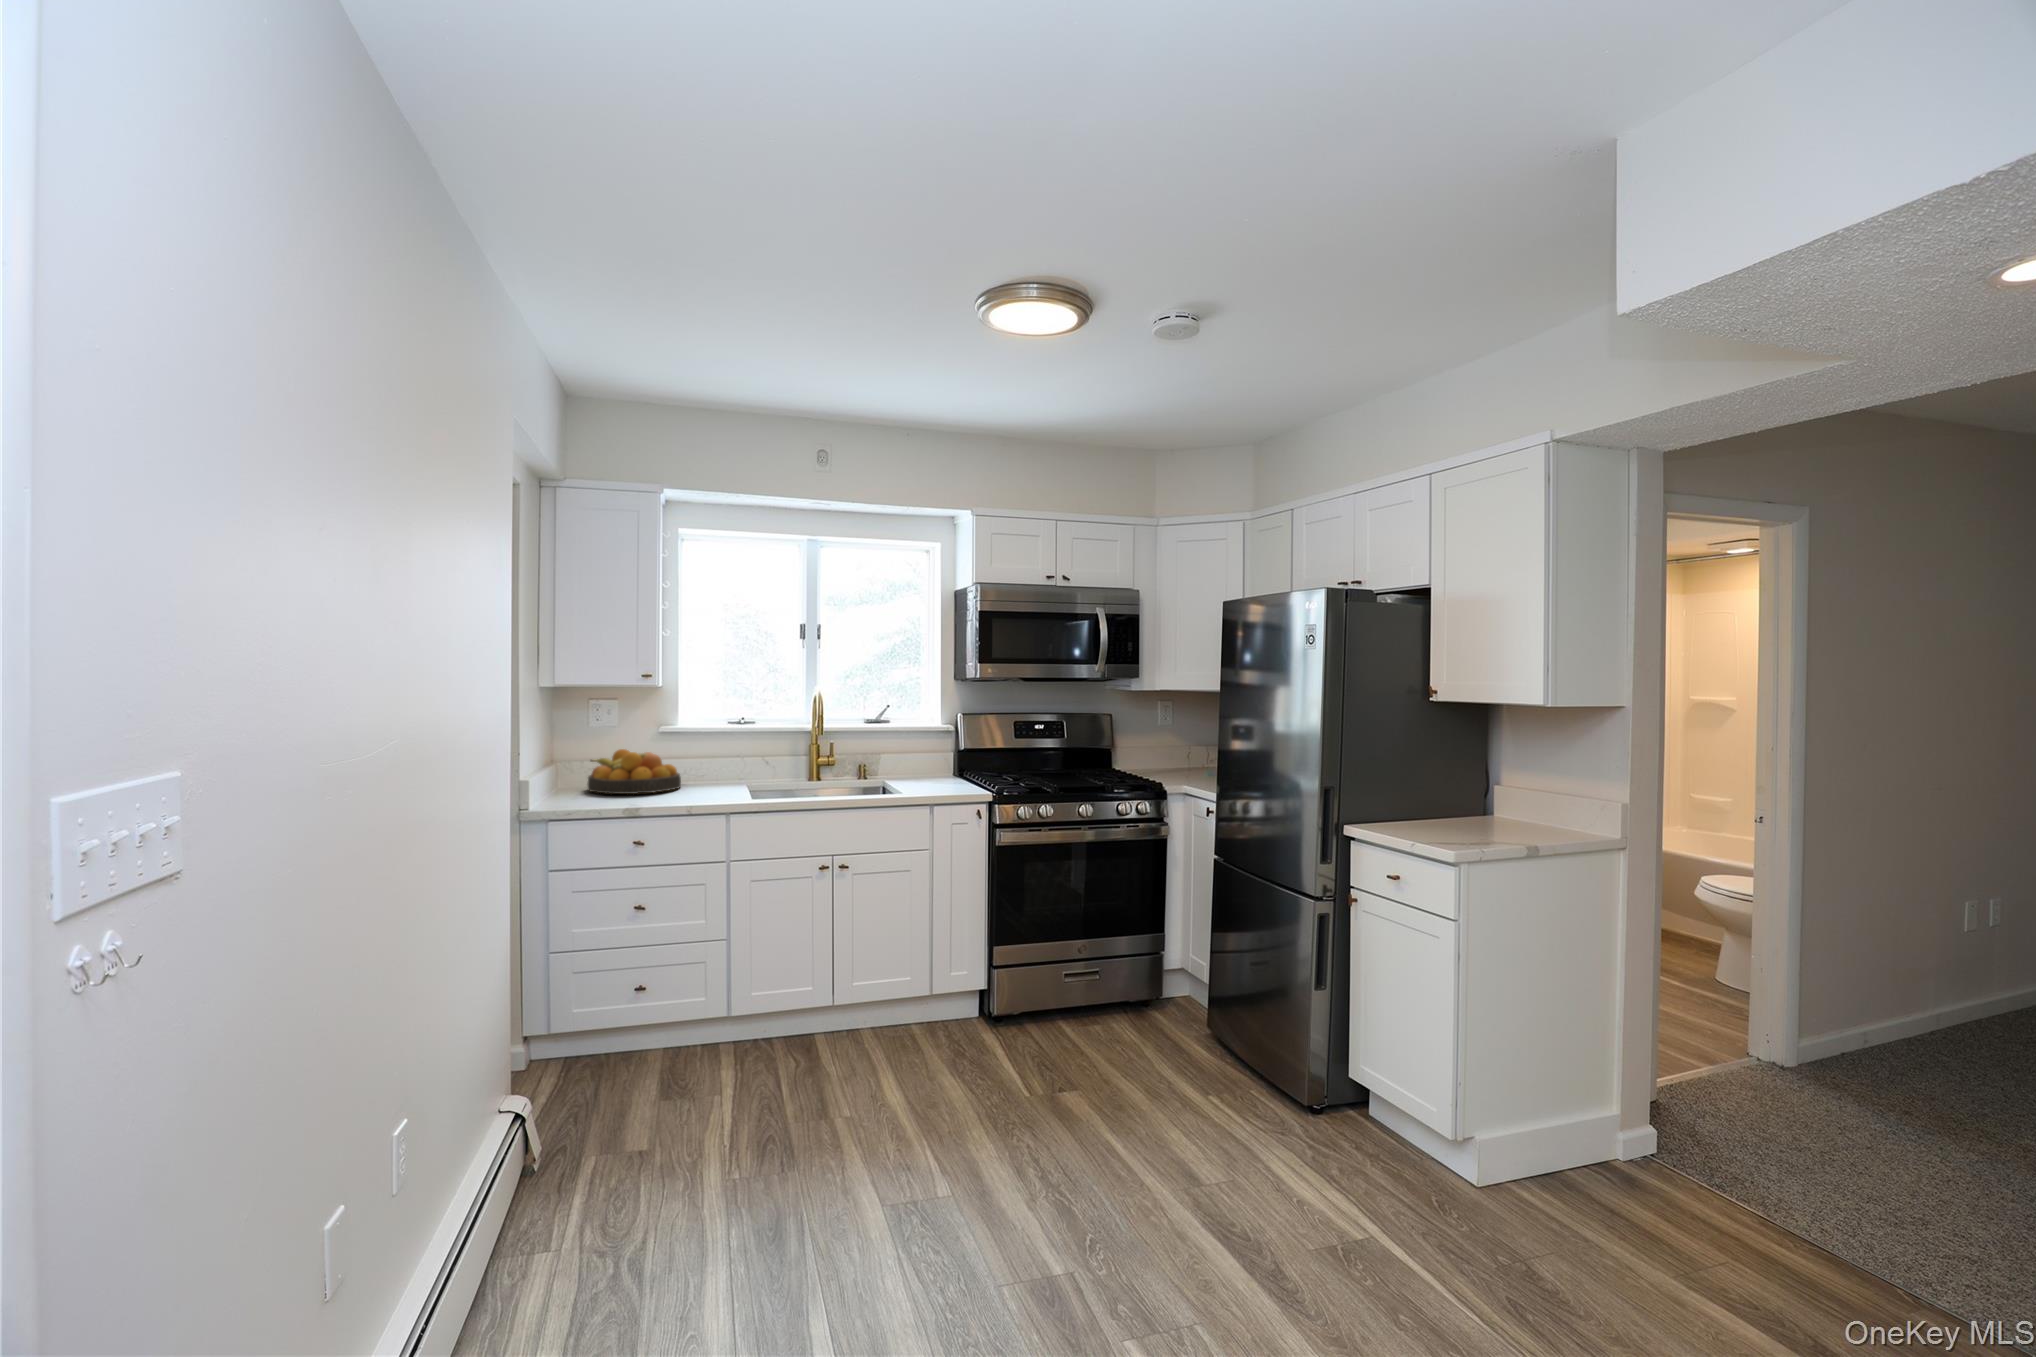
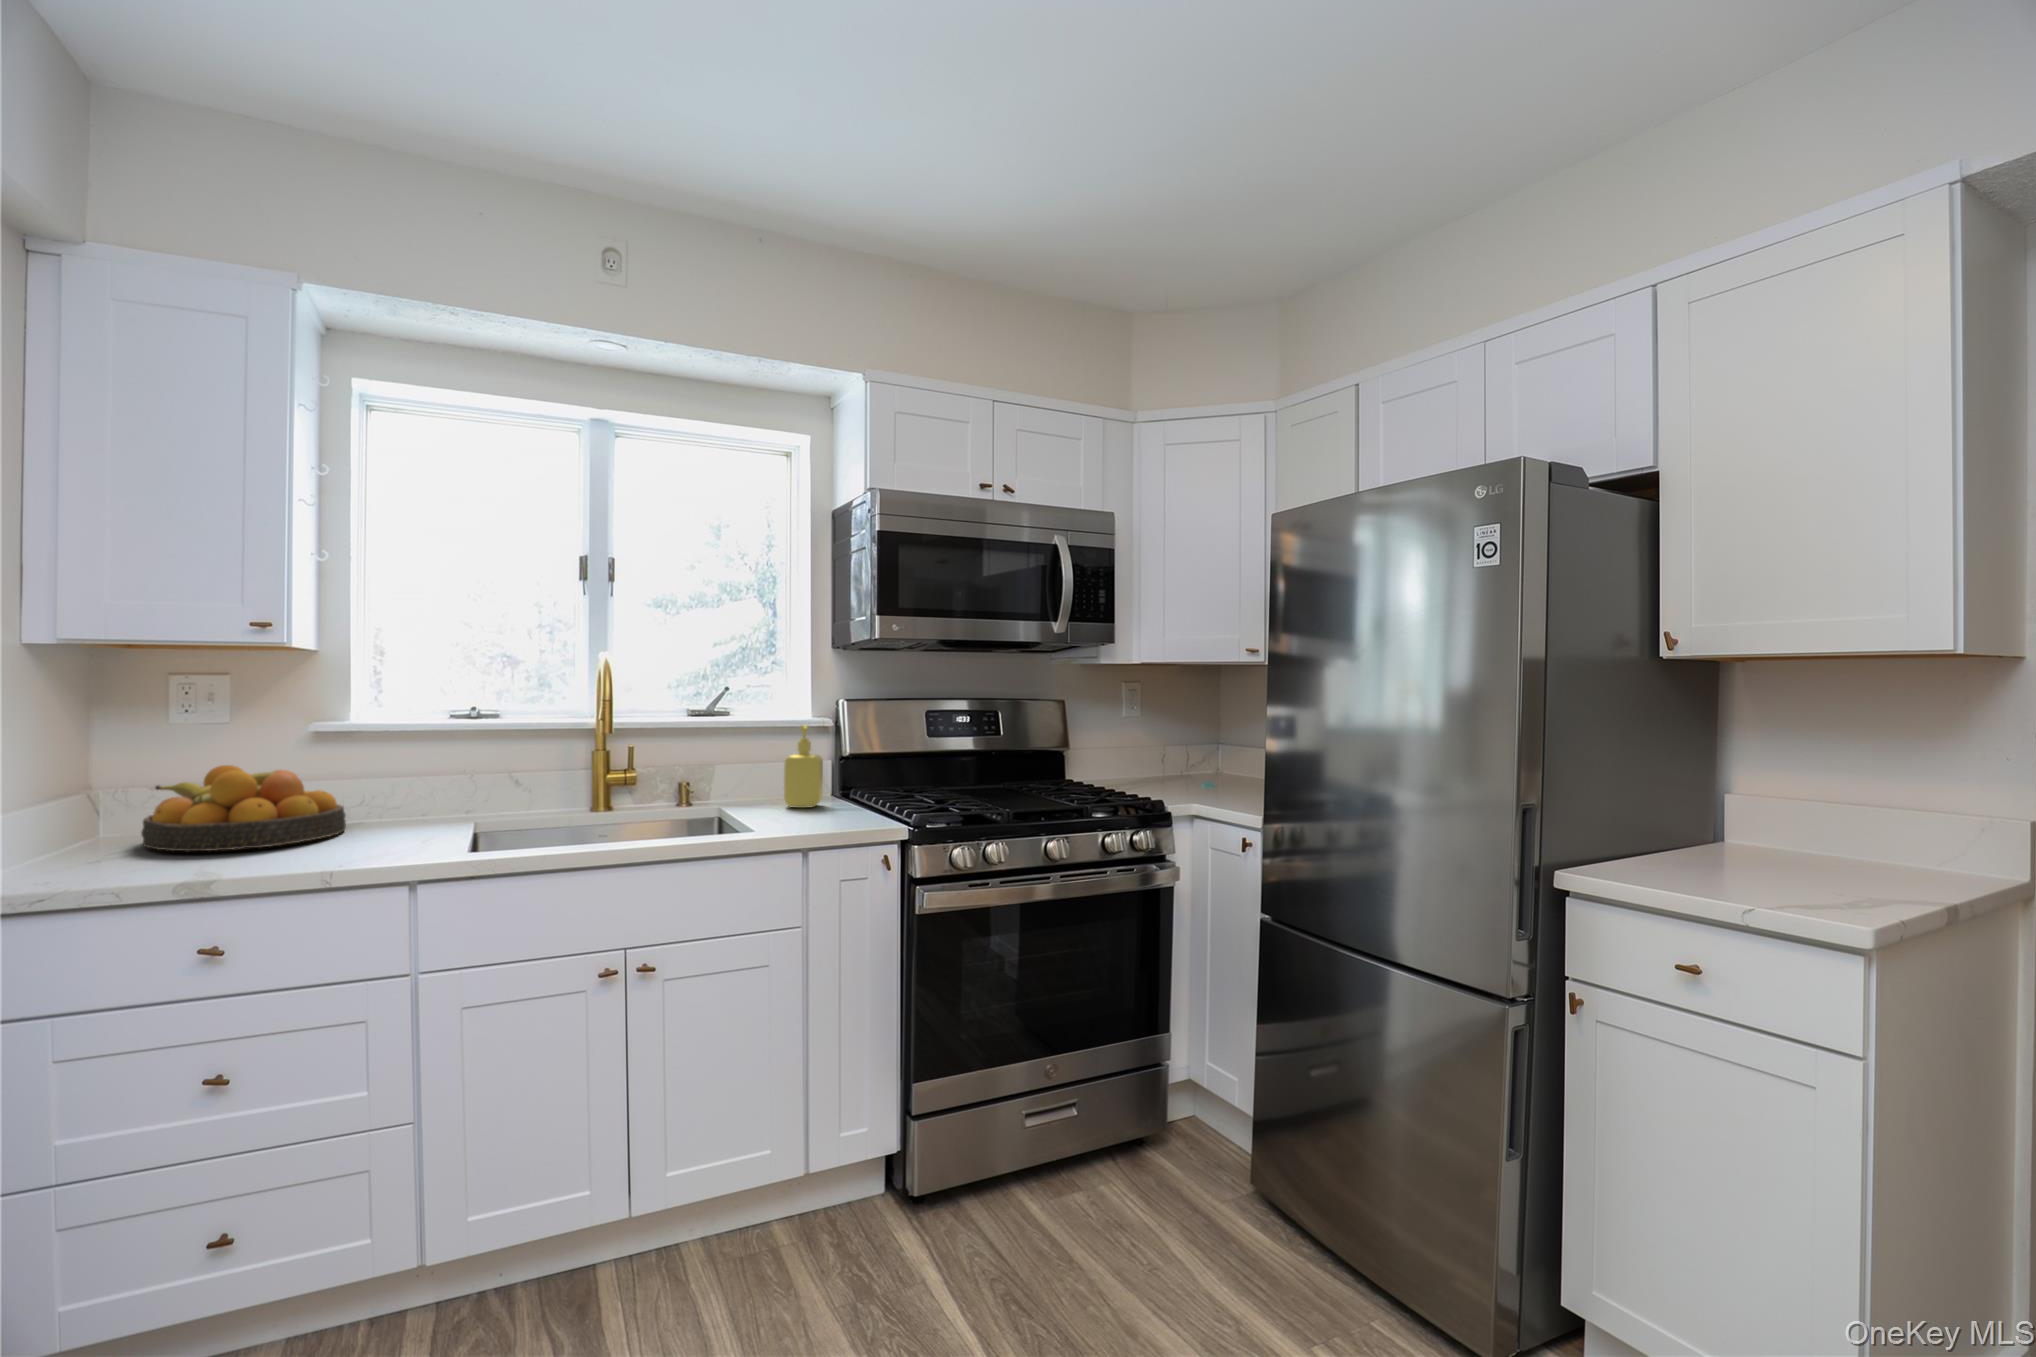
soap dispenser: none [921,731,945,782] -> present [784,725,823,808]

